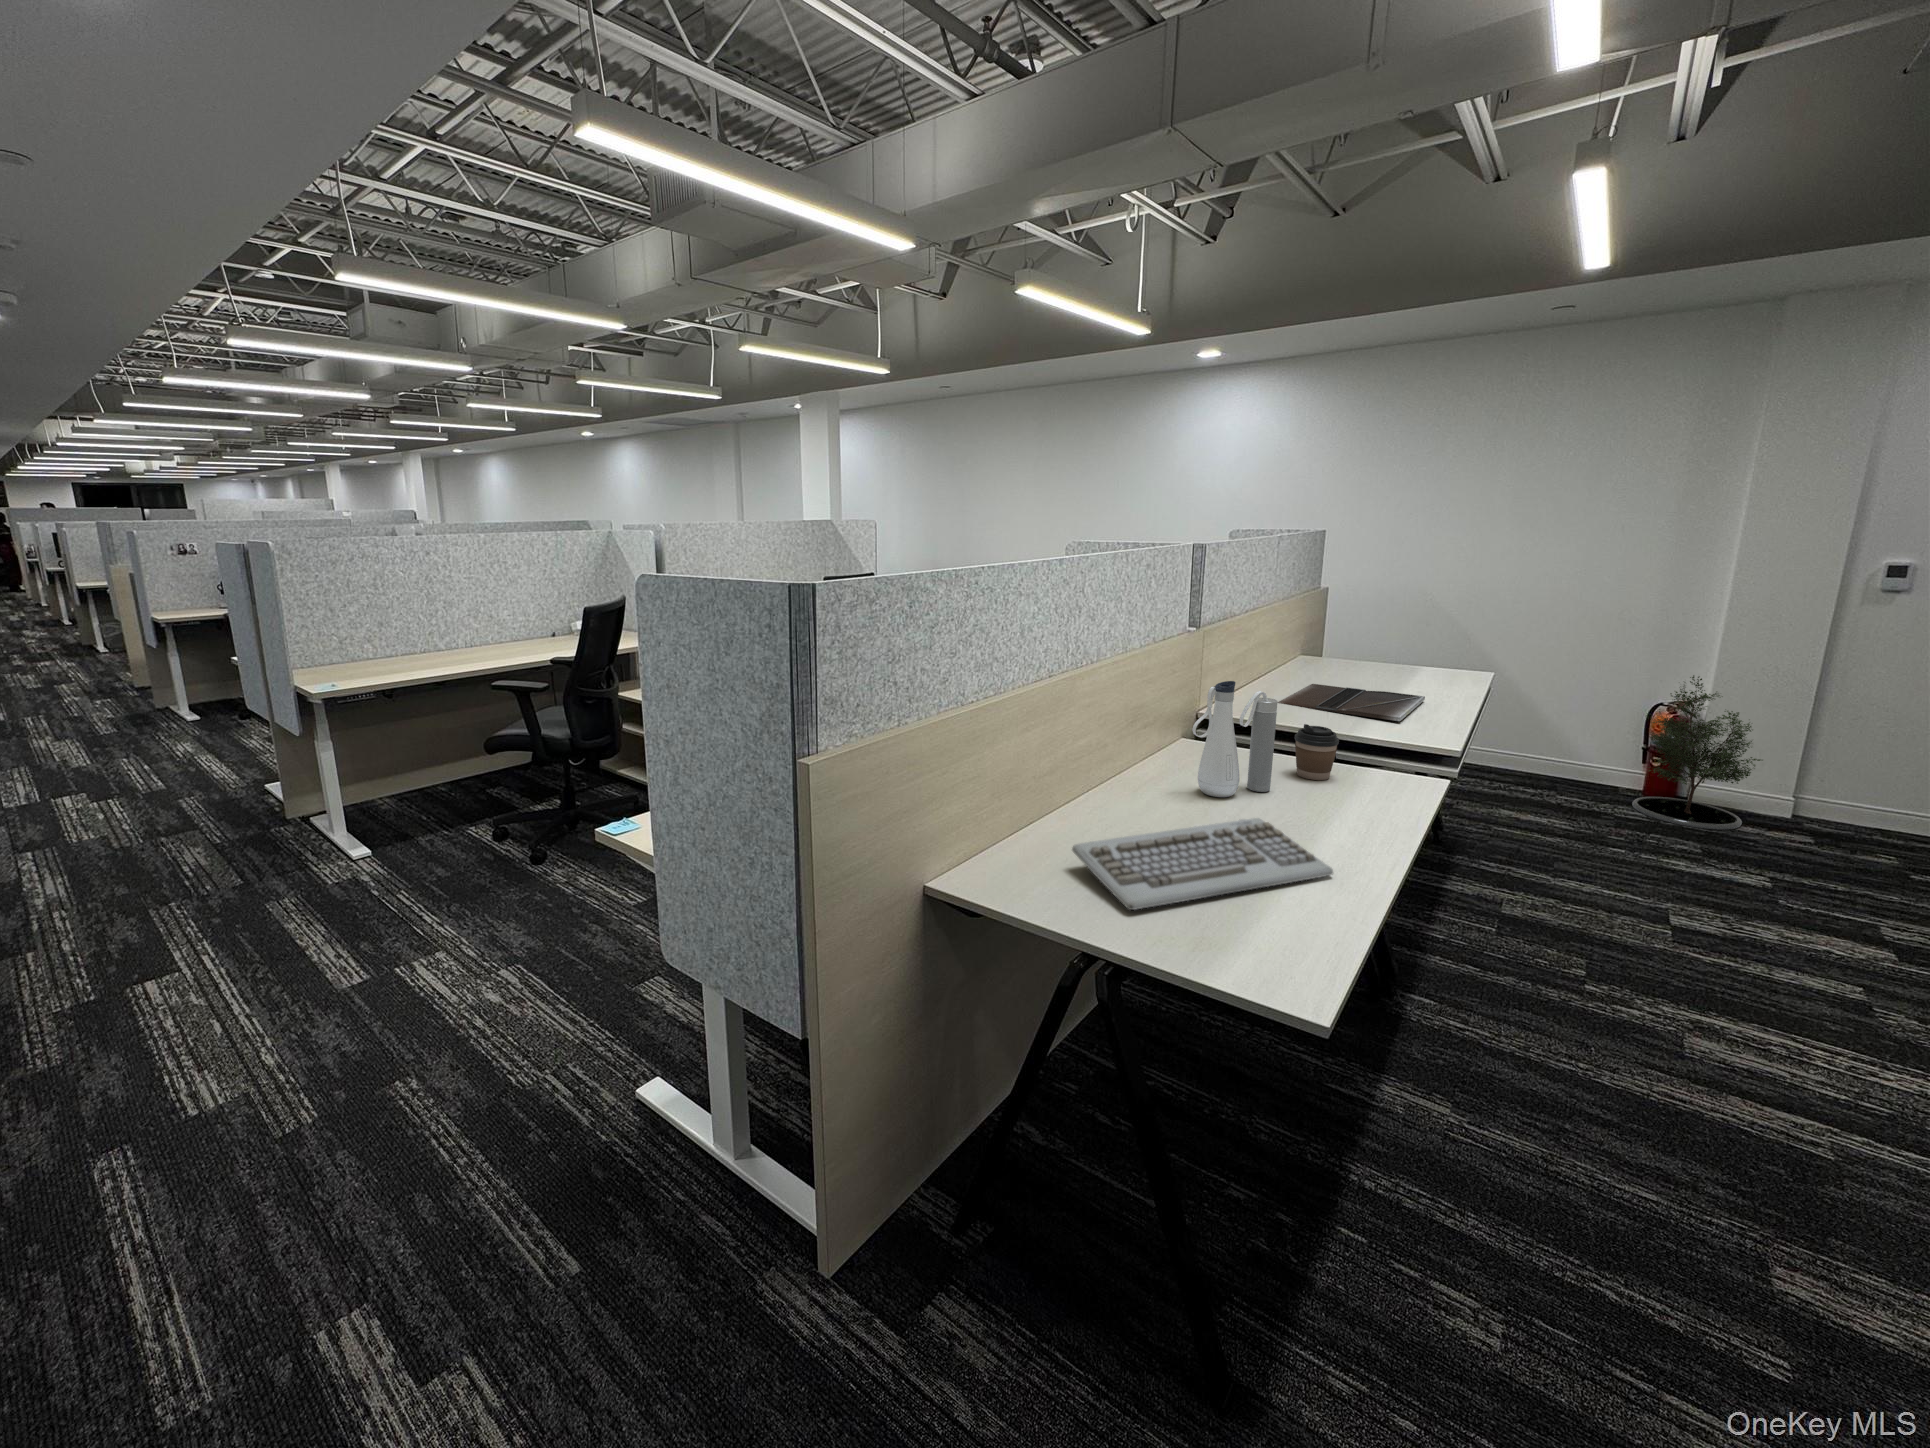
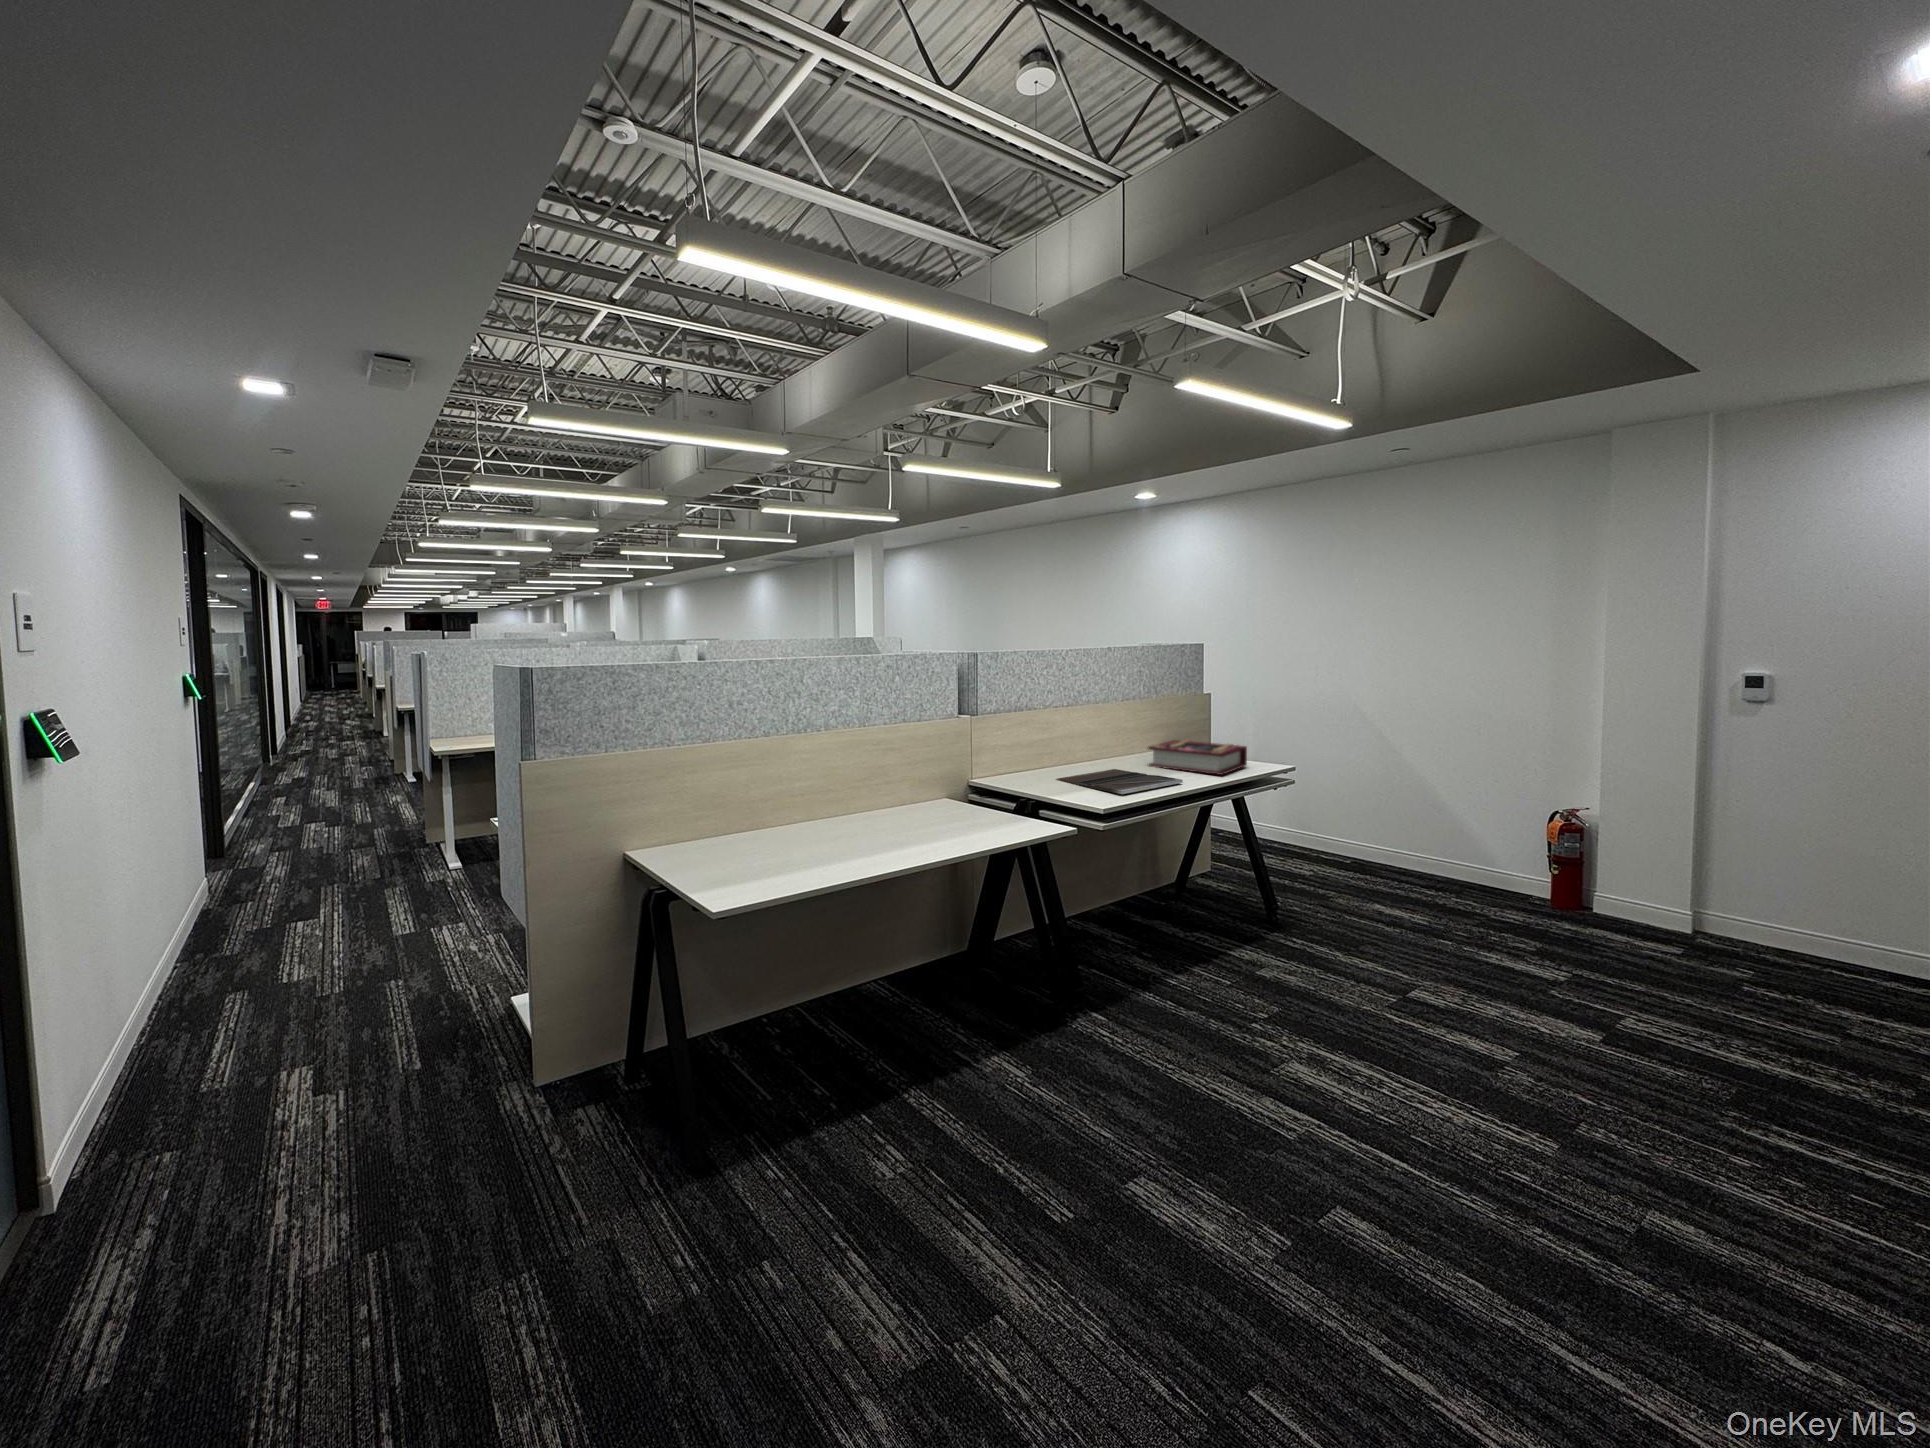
book: none [1335,644,1445,687] -> present [1149,740,1247,775]
potted tree: present [1632,675,1763,830] -> none [1504,780,1622,934]
water bottle: present [1192,681,1278,797] -> none [858,745,919,826]
coffee cup: present [1295,724,1339,780] -> none [953,781,982,821]
keyboard: present [1072,818,1333,910] -> none [695,830,849,865]

